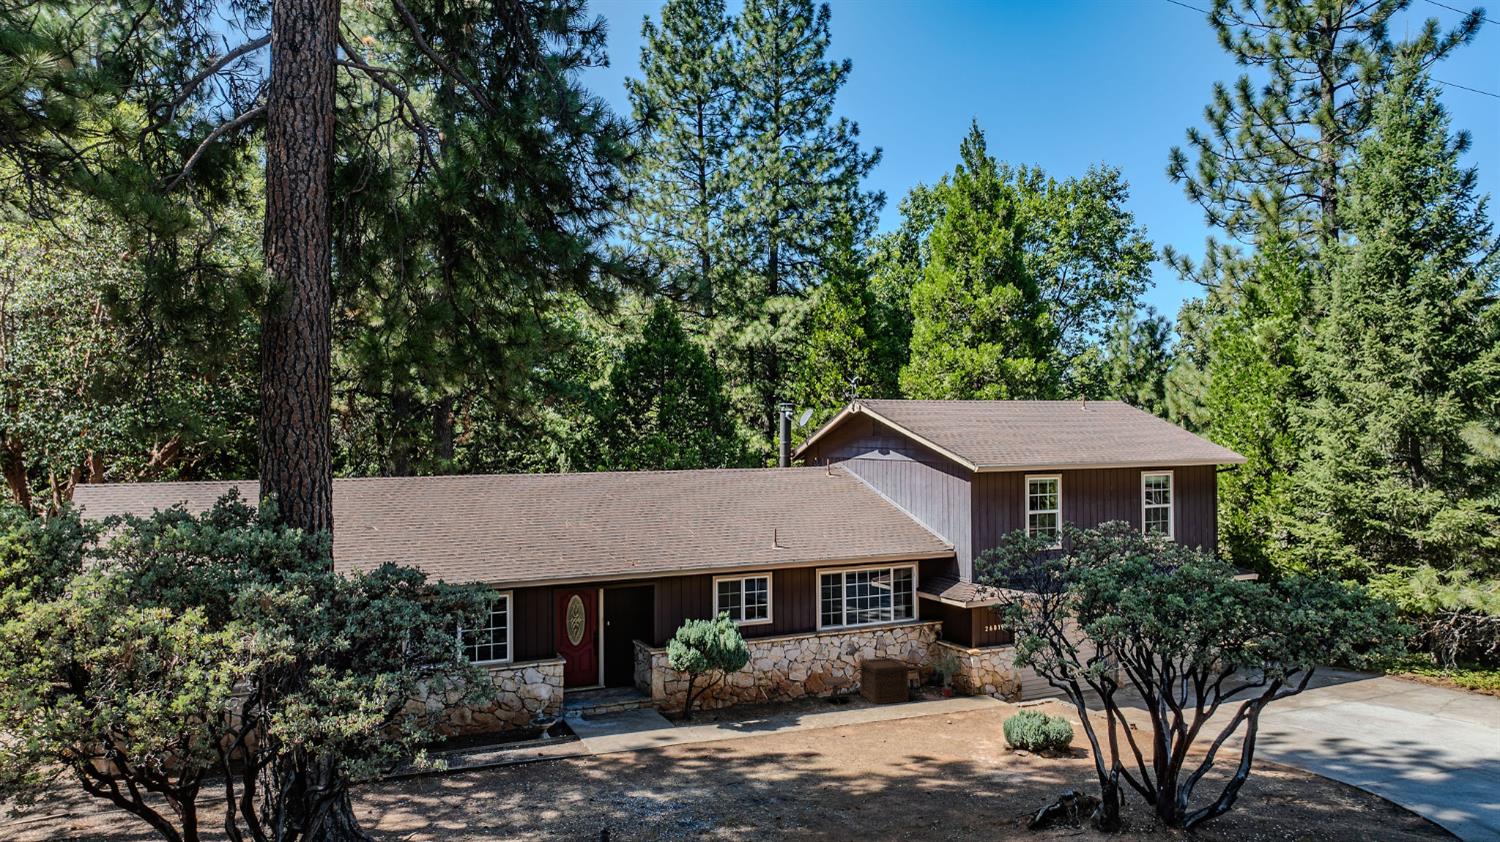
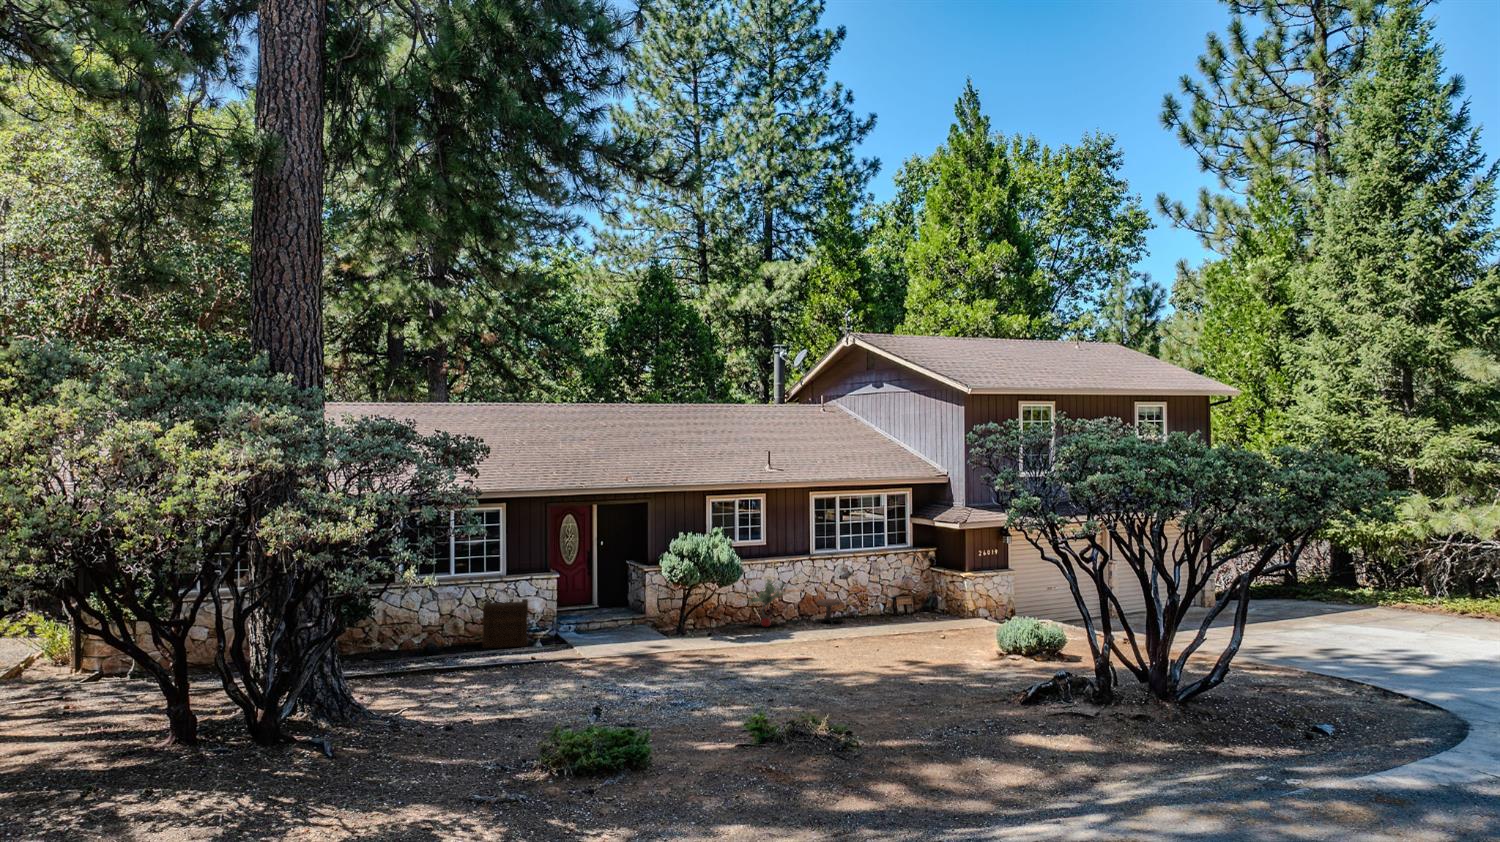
potted tree: present [935,652,964,697] -> present [748,579,785,627]
wooden crate: present [860,658,909,704] -> present [482,599,529,648]

